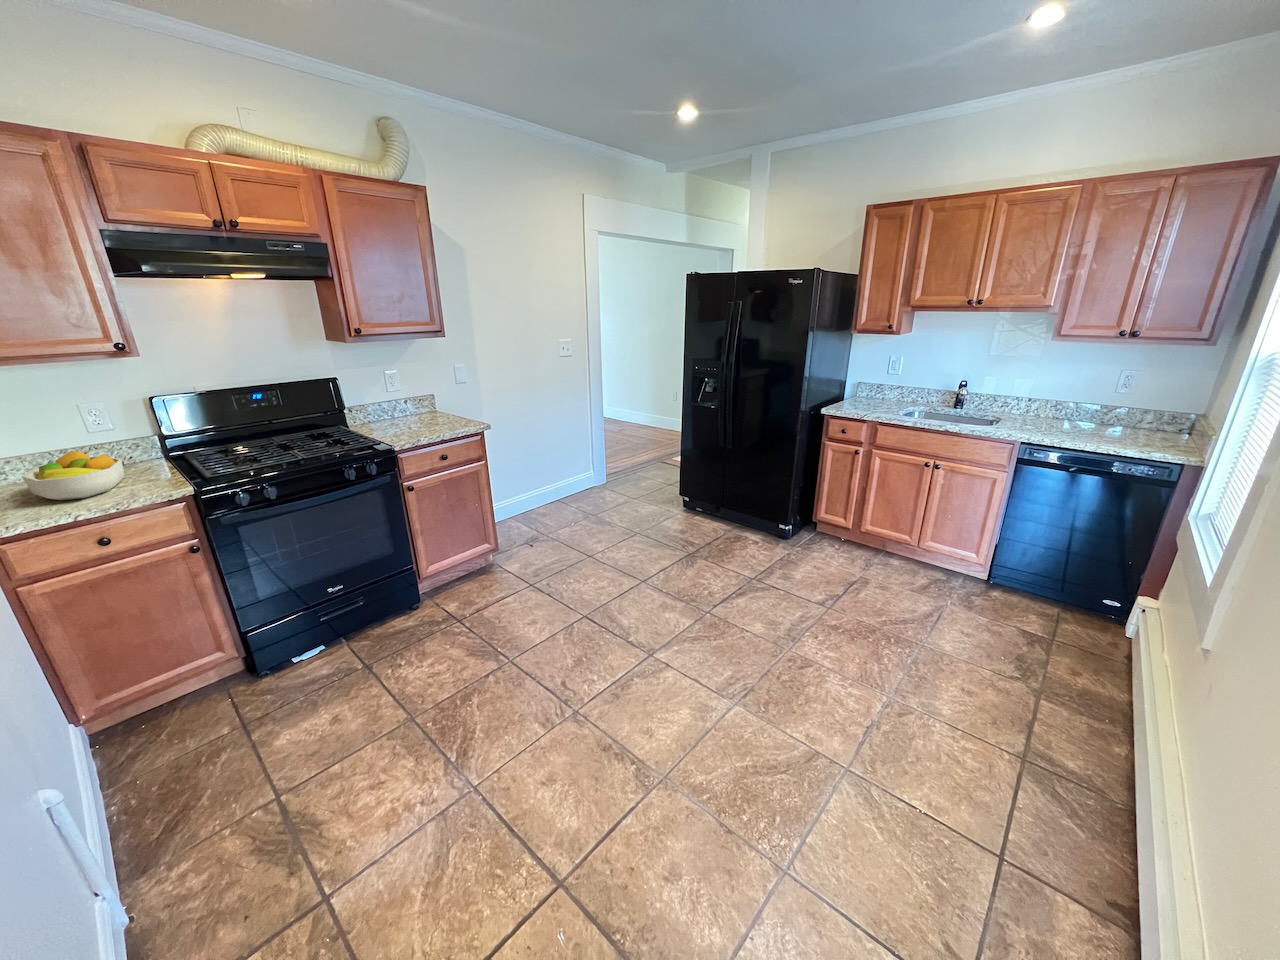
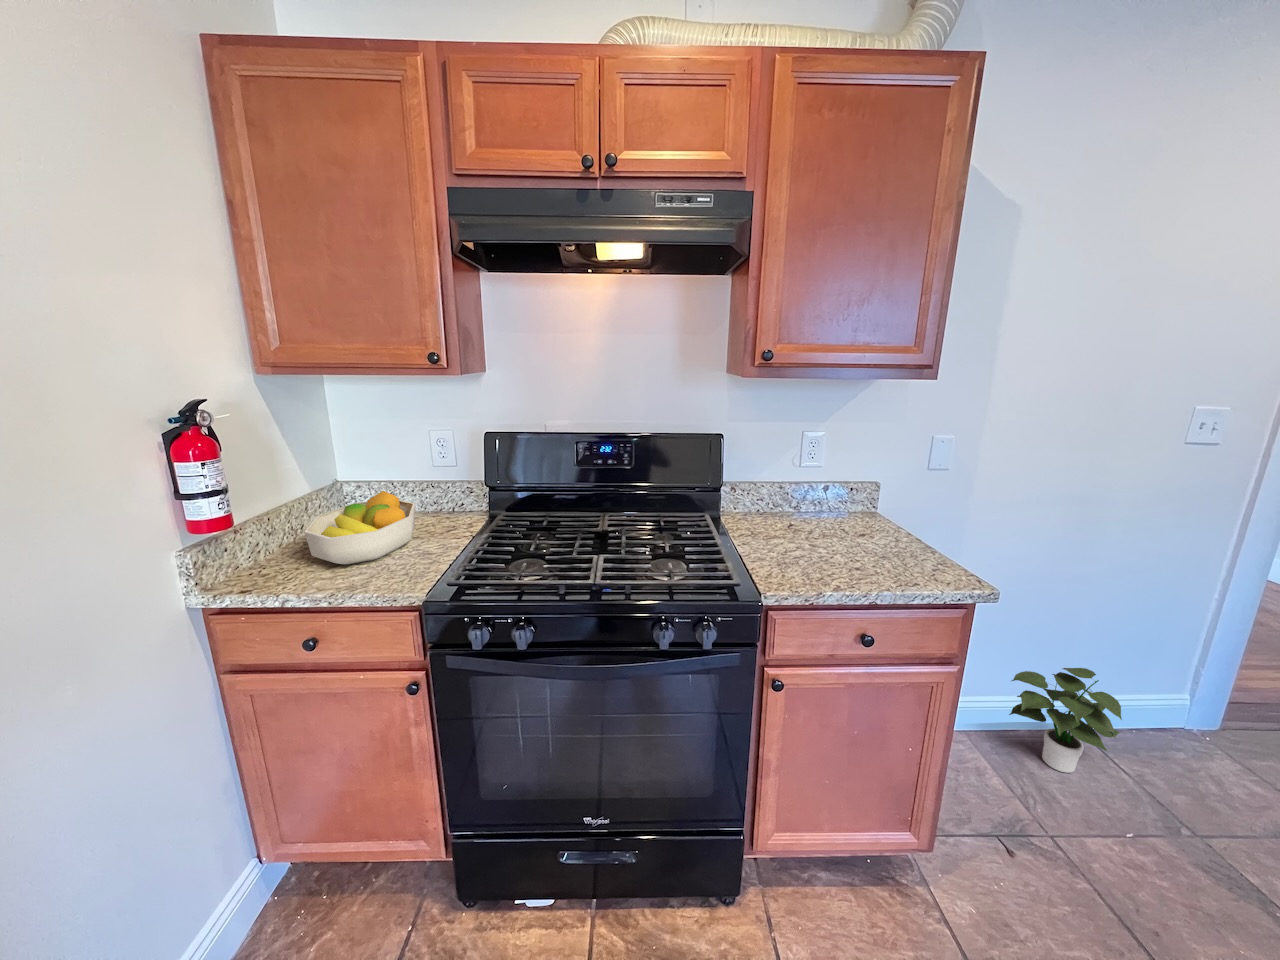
potted plant: none [521,468,566,516] -> present [1009,668,1122,773]

